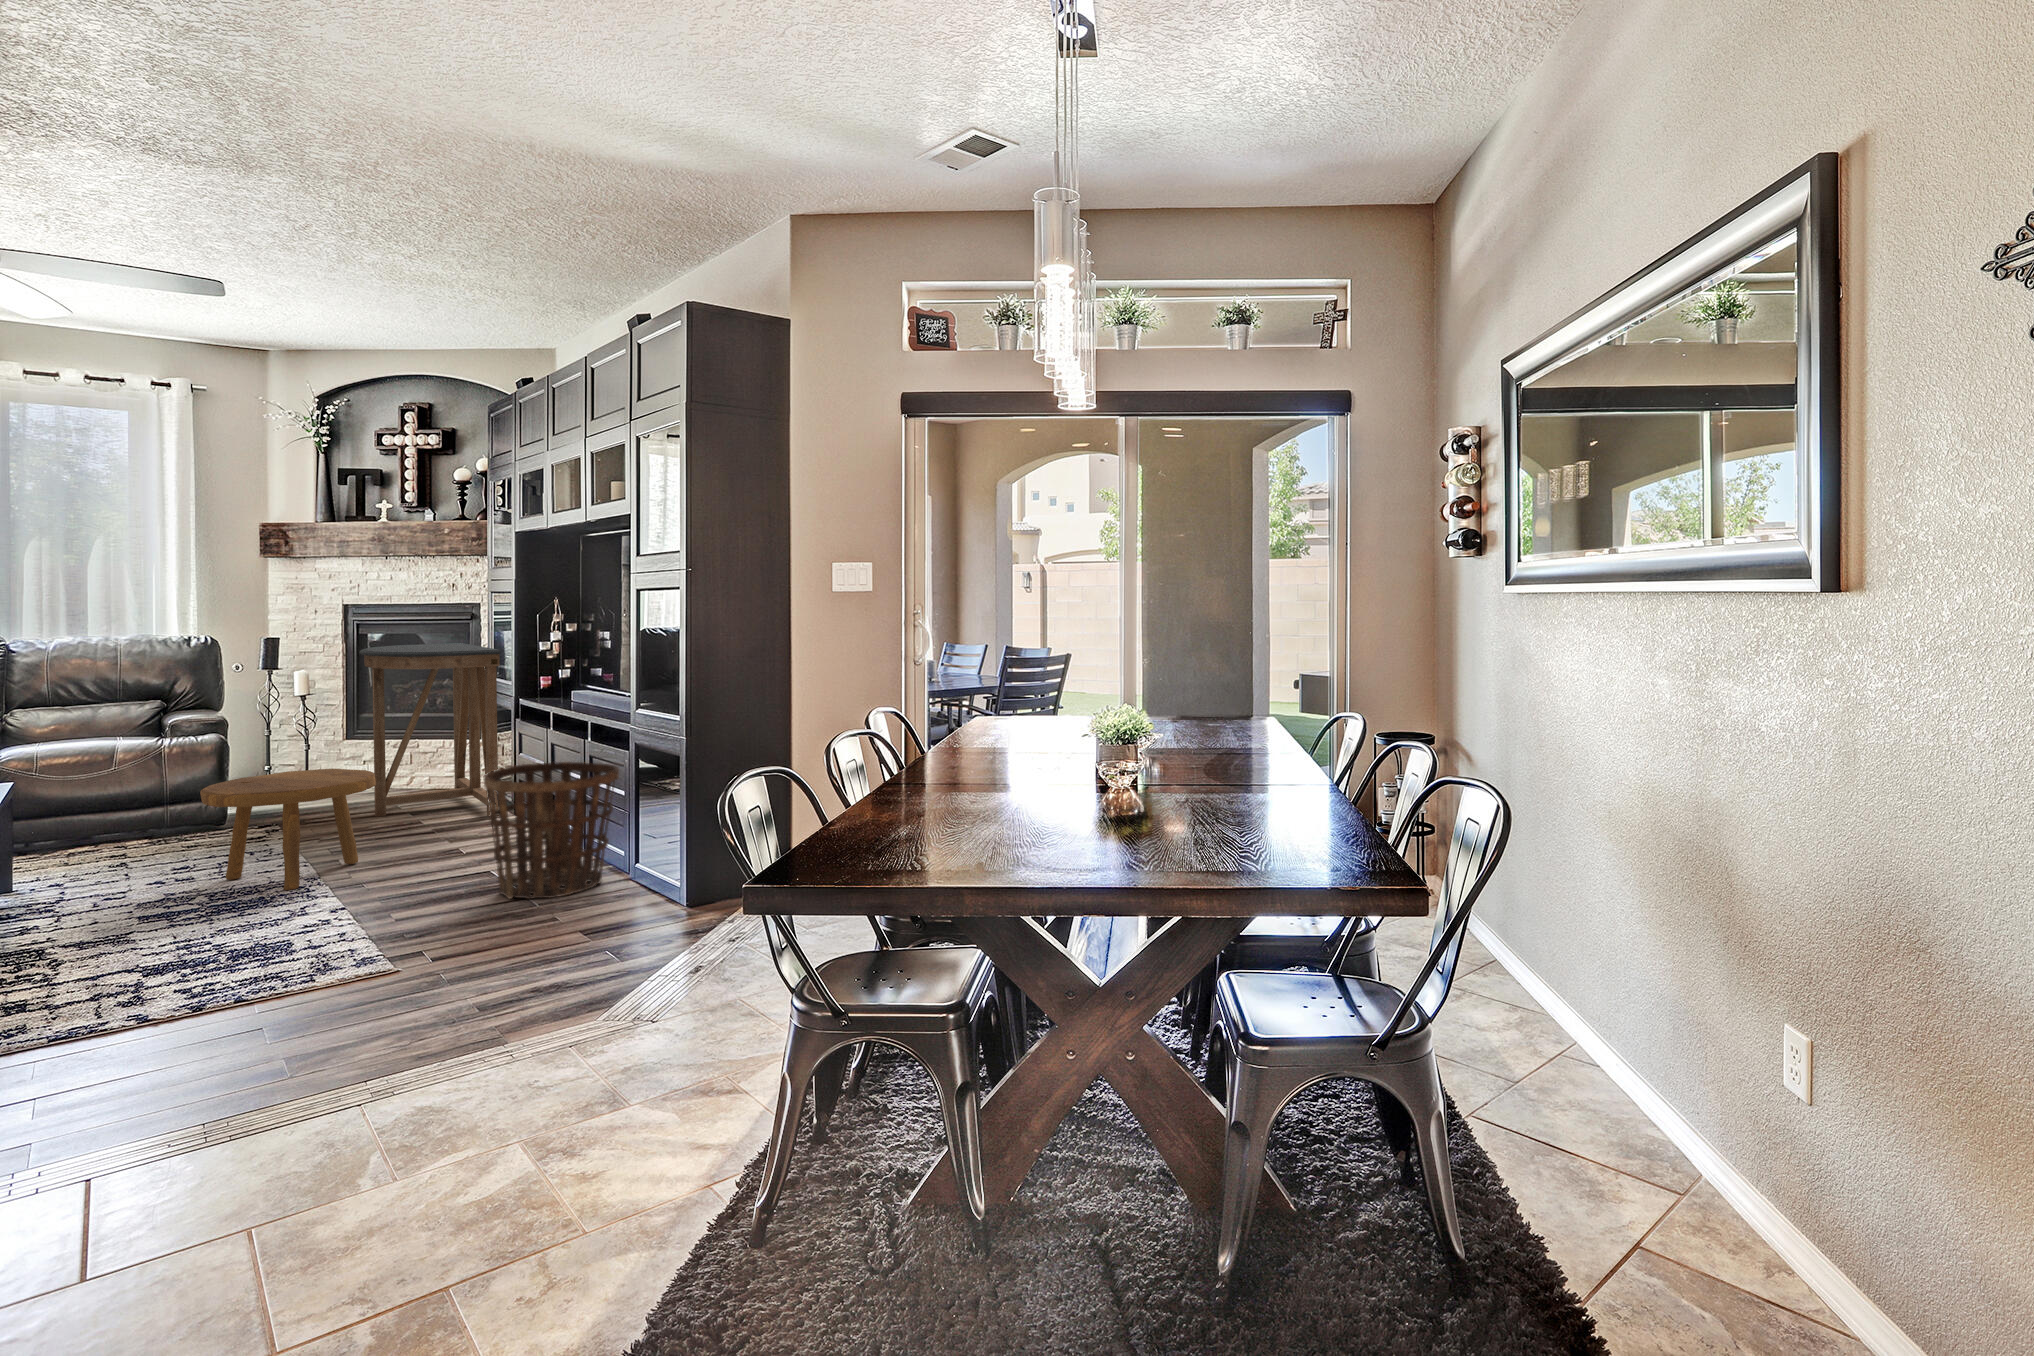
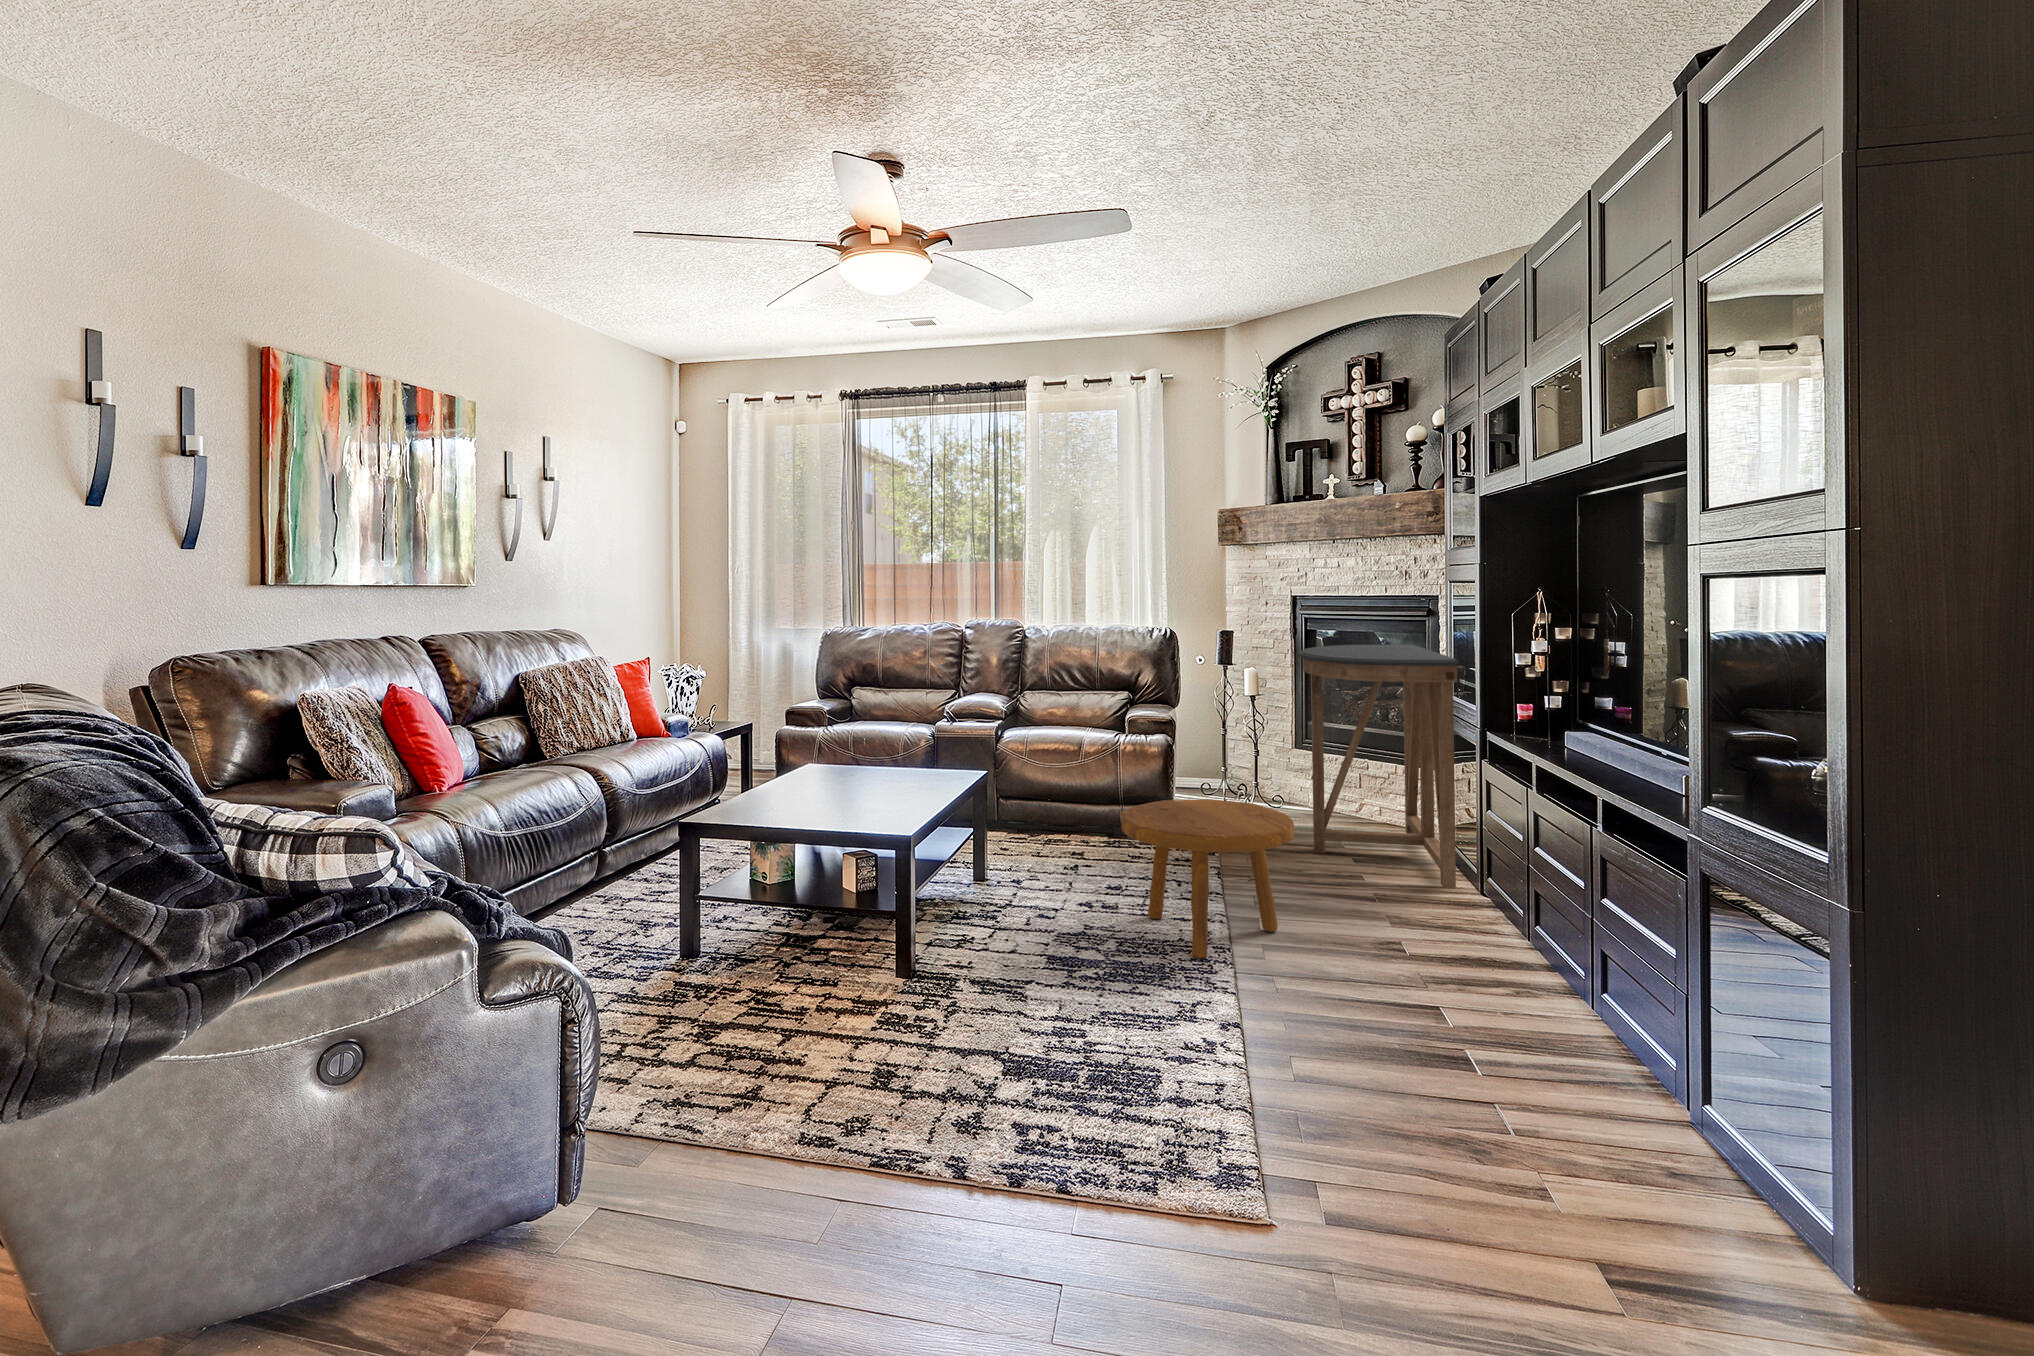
basket: present [484,762,619,899] -> none [1421,863,1666,1132]

